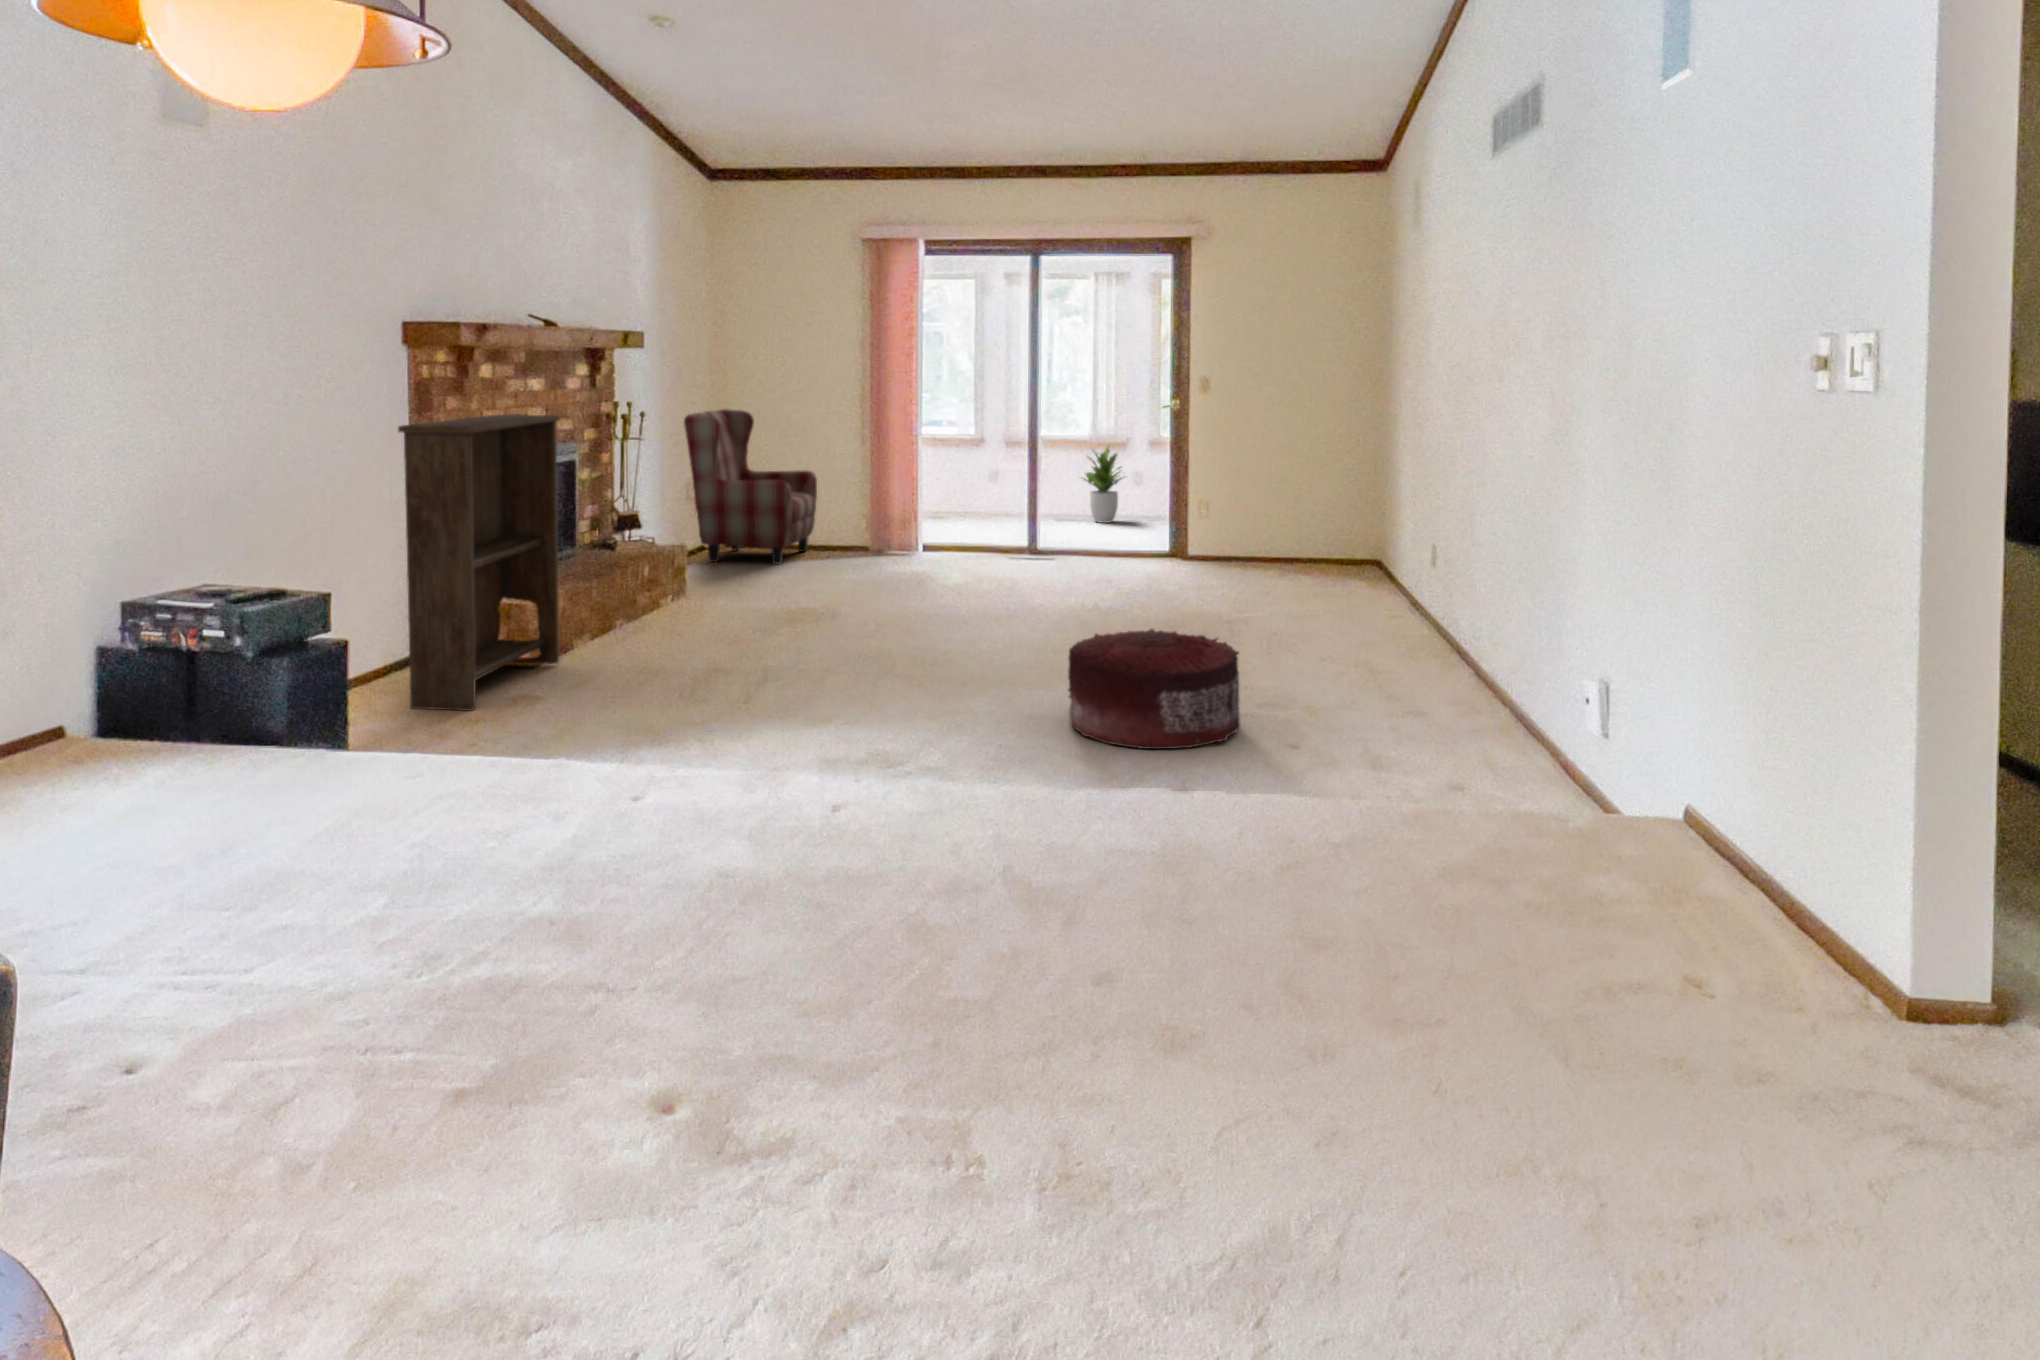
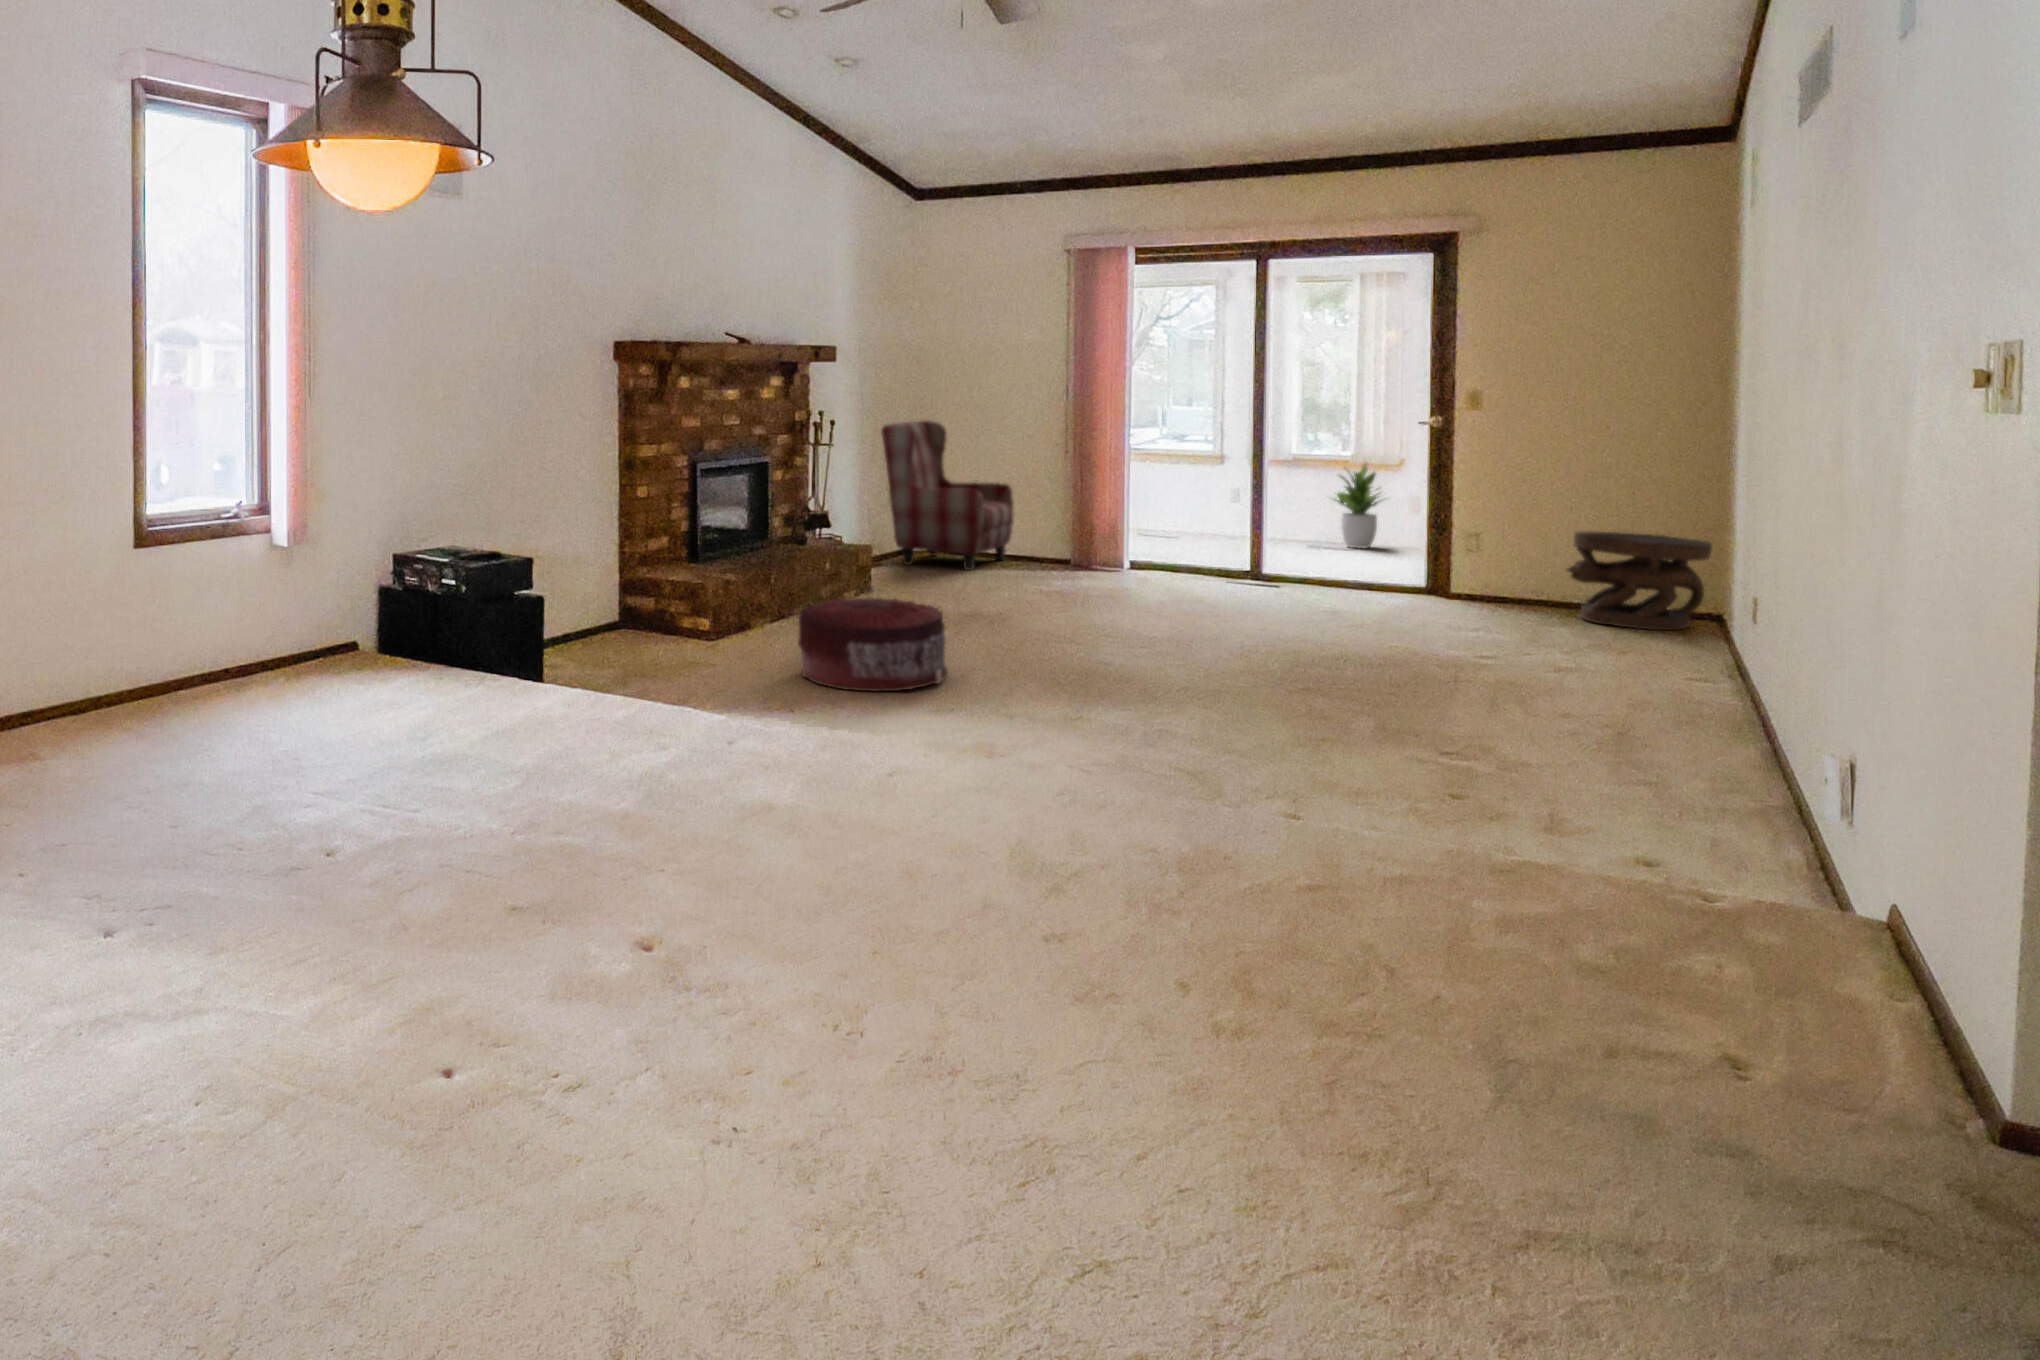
bookshelf: present [398,414,560,711] -> none [599,420,738,667]
side table: none [1288,503,1389,585] -> present [1567,532,1712,630]
pouf: present [1068,629,1241,749] -> present [798,598,947,691]

